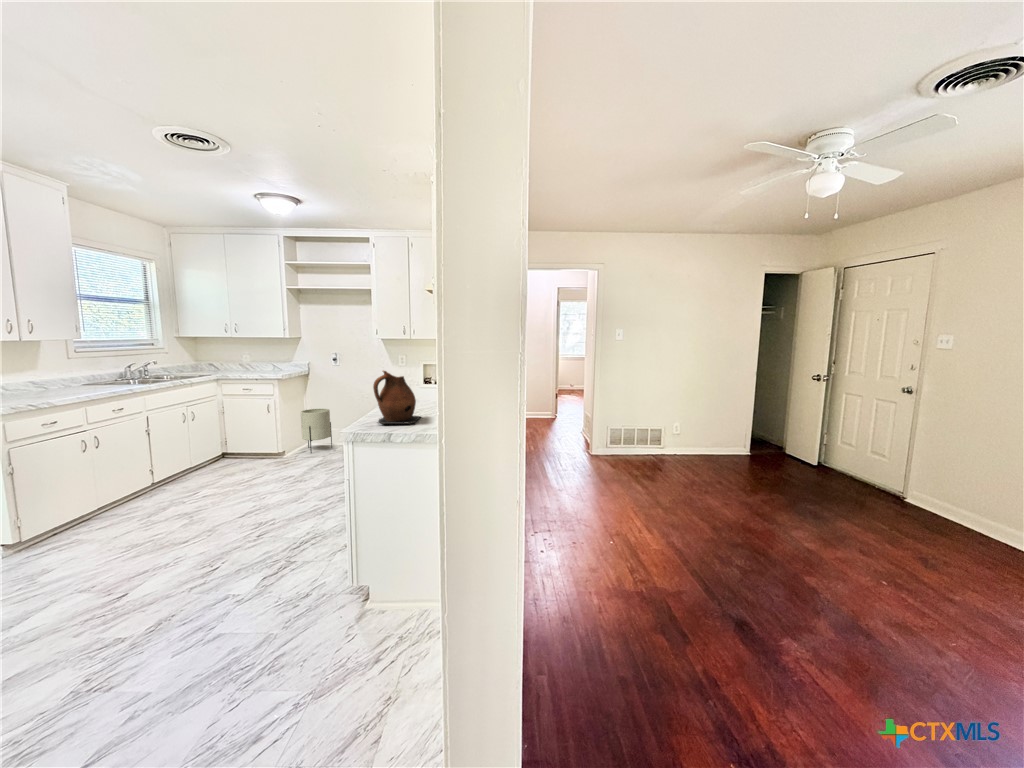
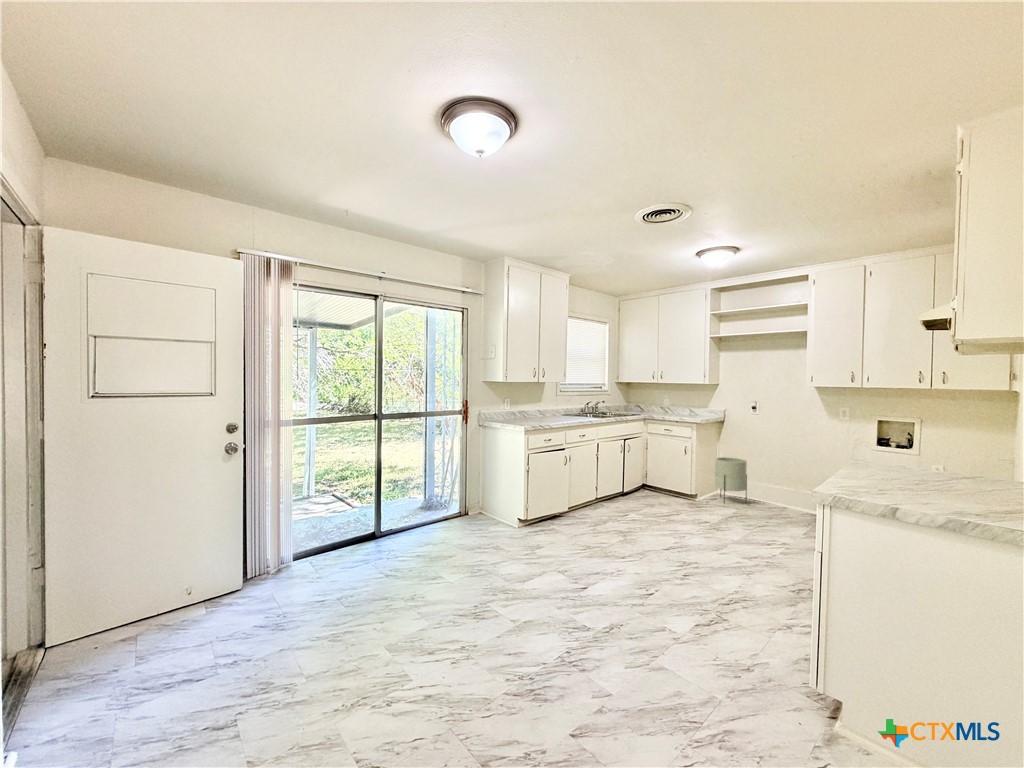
ceramic pitcher: present [373,371,420,424] -> none [856,423,928,499]

